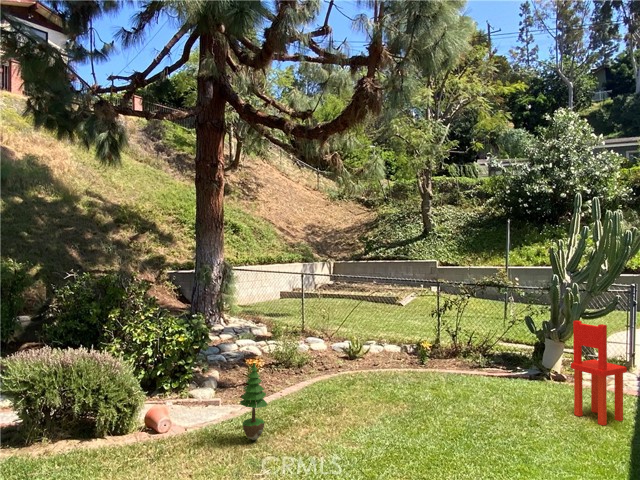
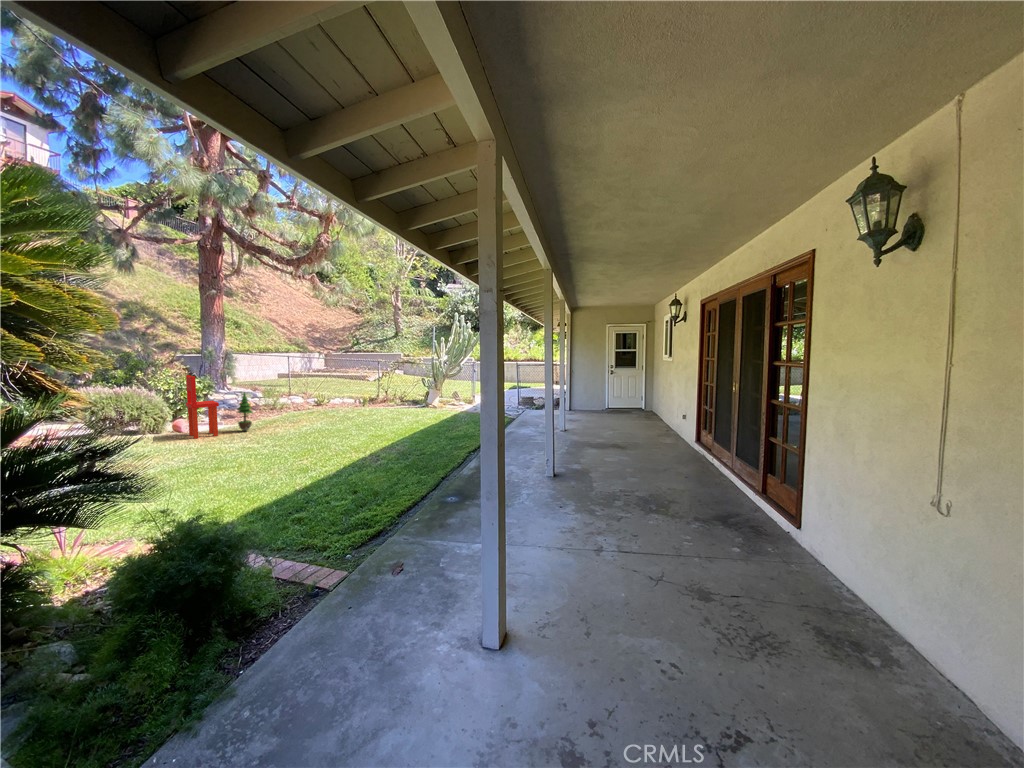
chair: present [571,321,627,425] -> present [186,375,219,439]

